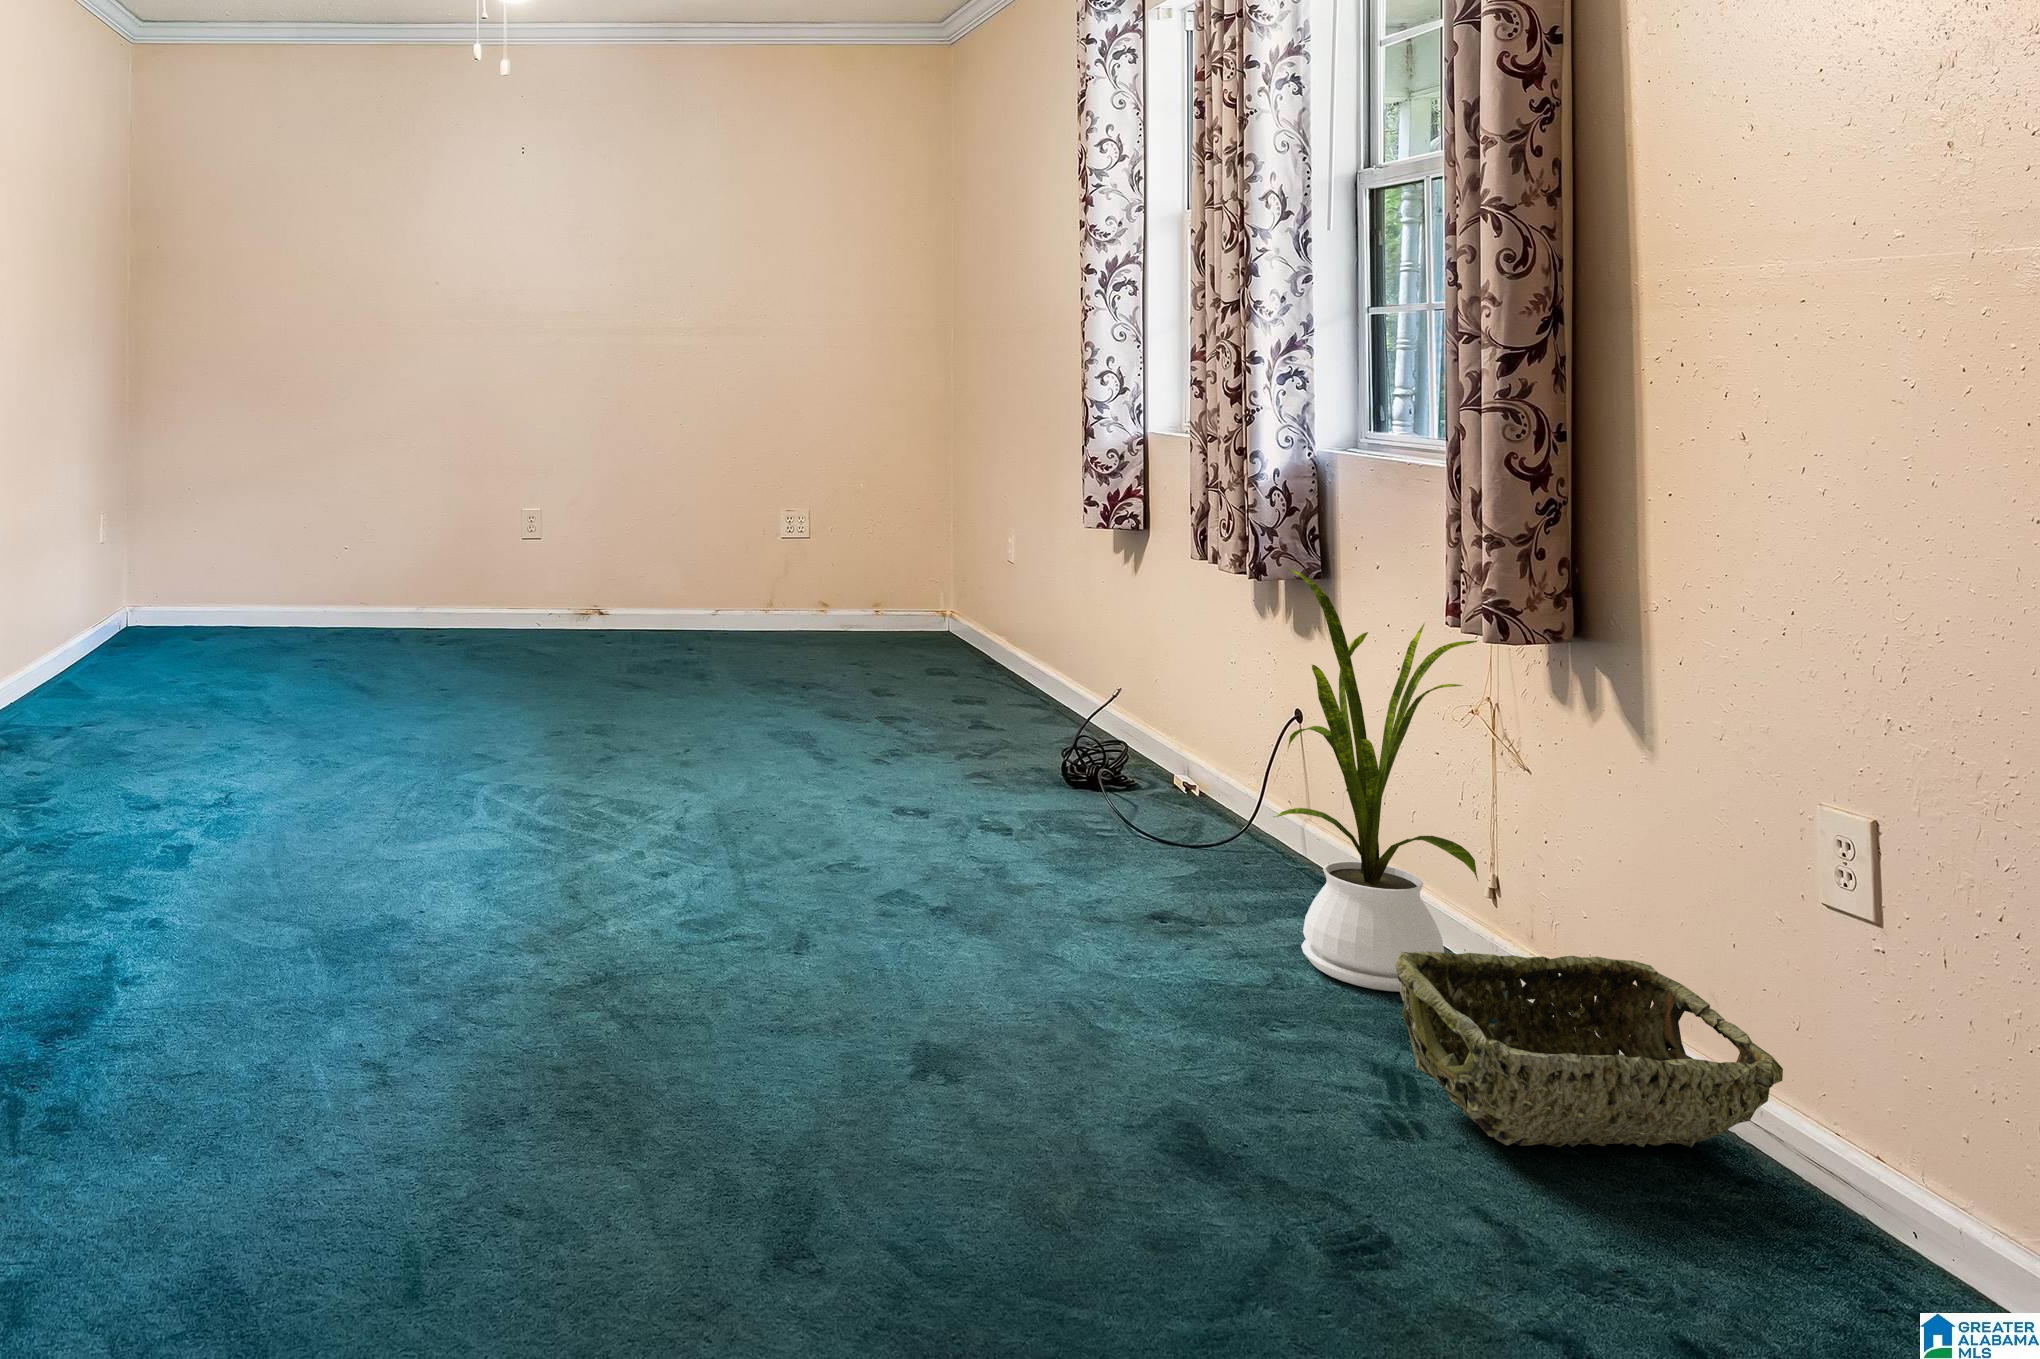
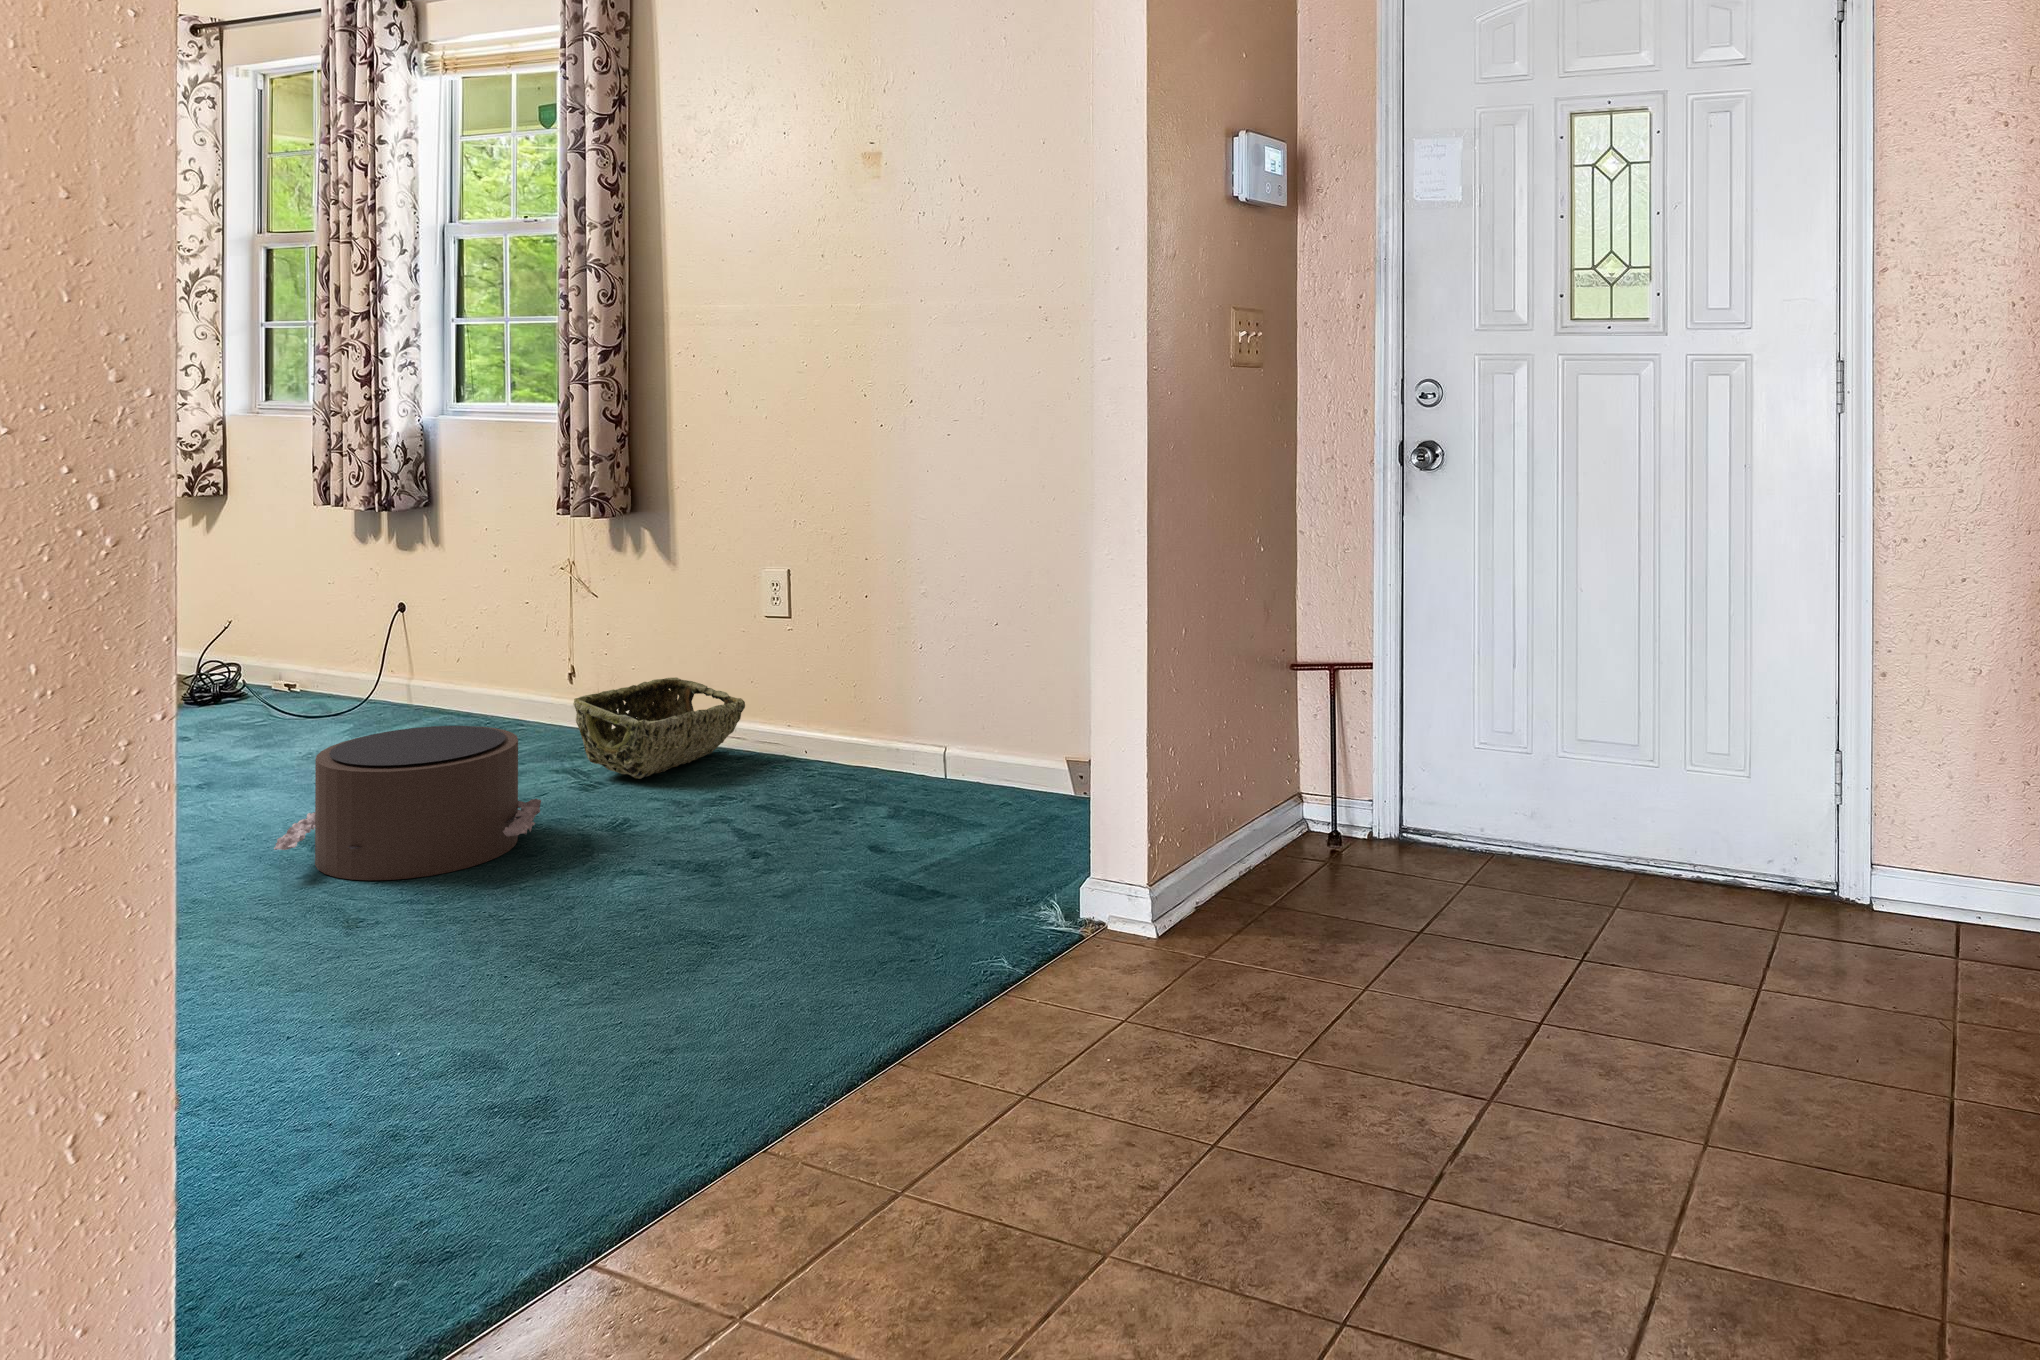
house plant: present [1274,567,1478,992] -> none [433,495,579,751]
pouf: none [832,918,1237,1208] -> present [274,726,541,880]

